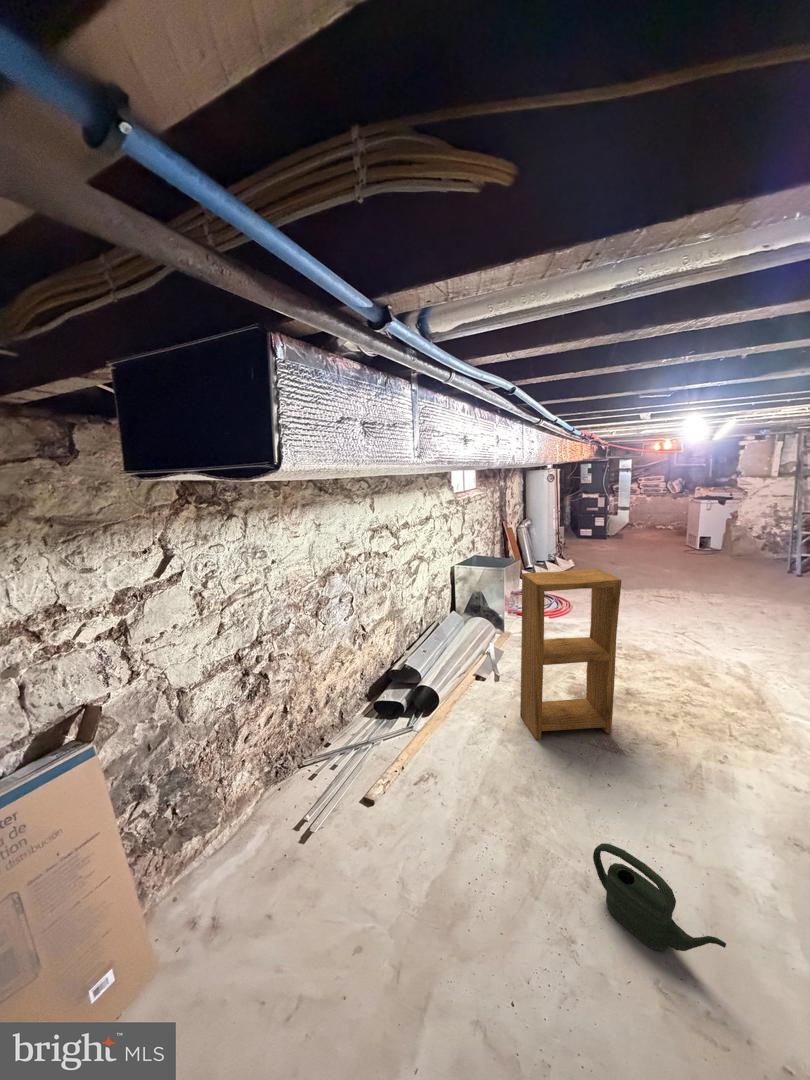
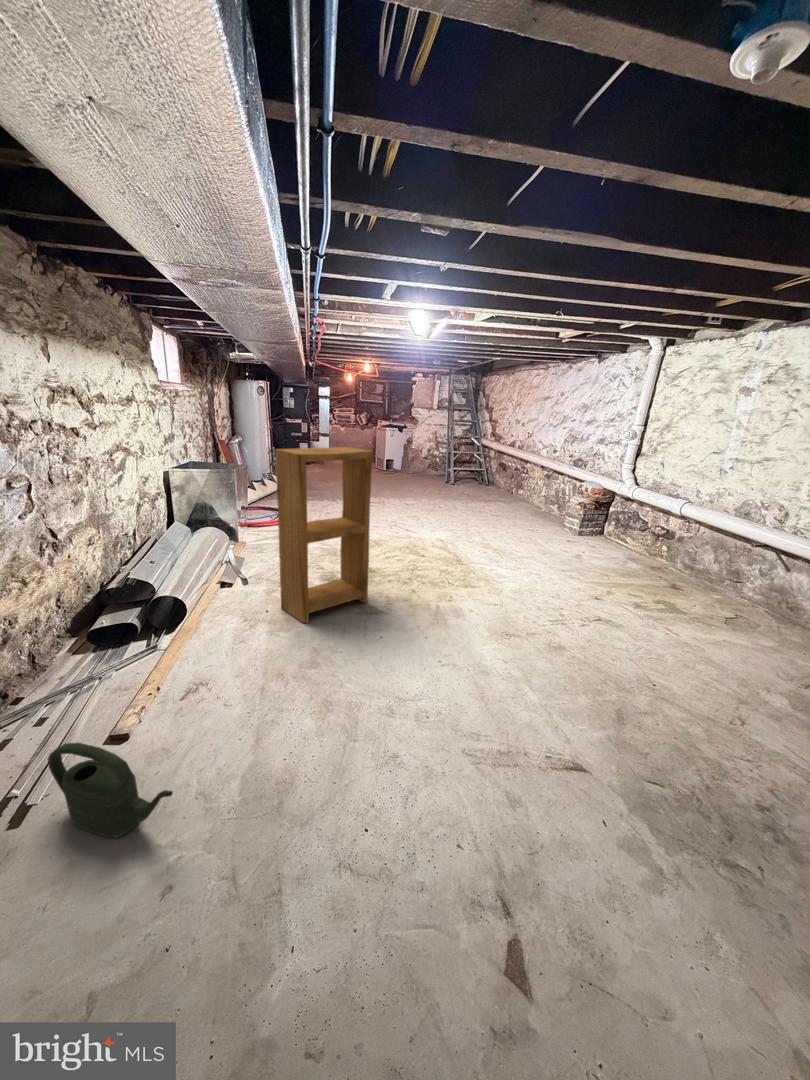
watering can: present [593,843,726,951] -> present [48,743,173,837]

